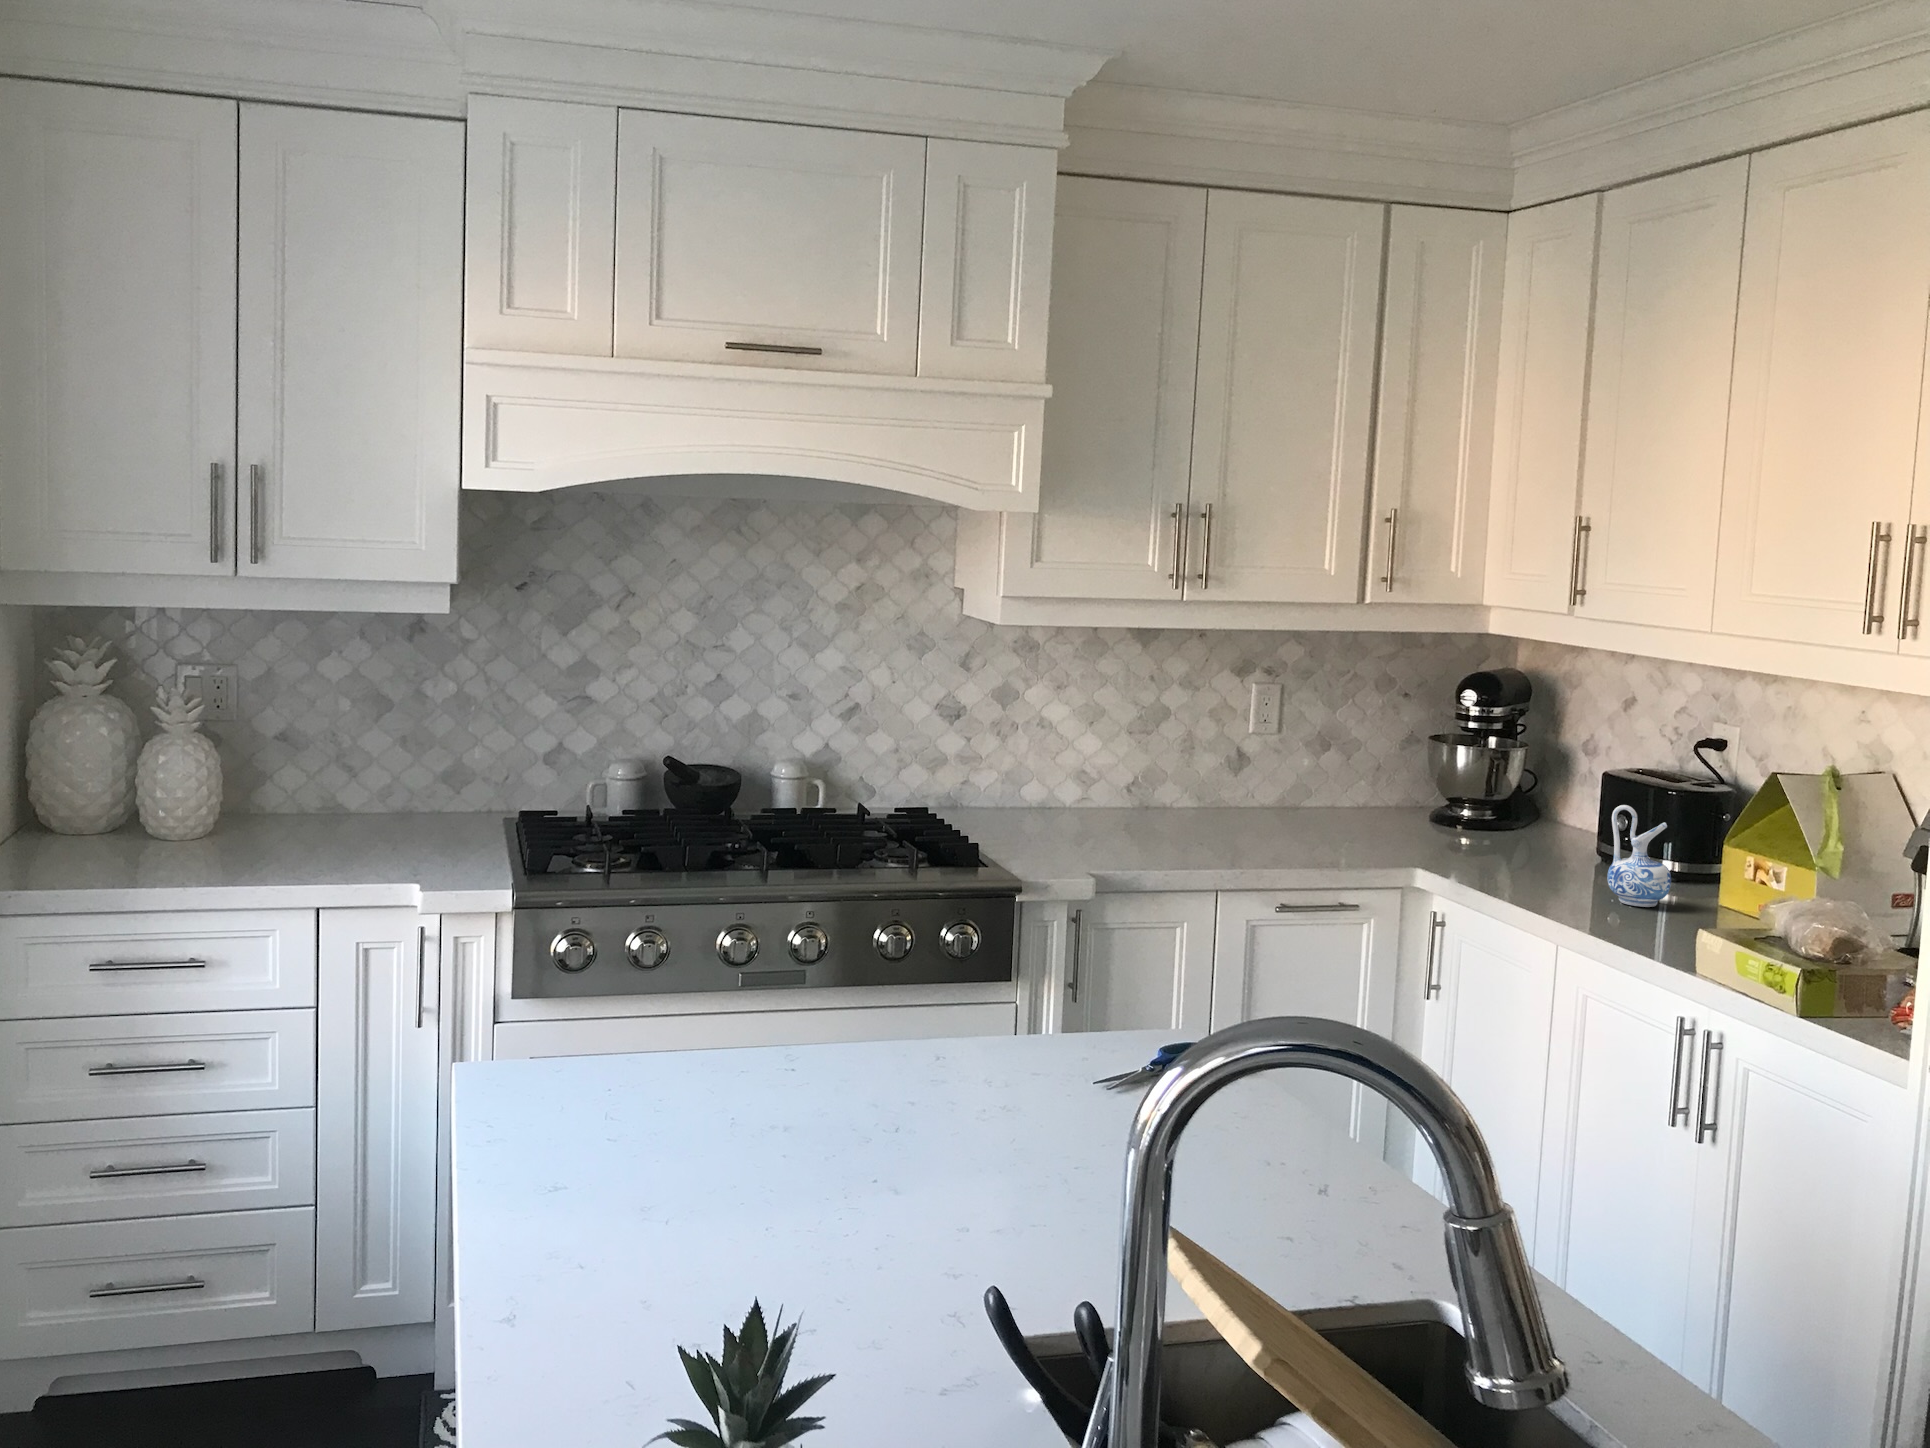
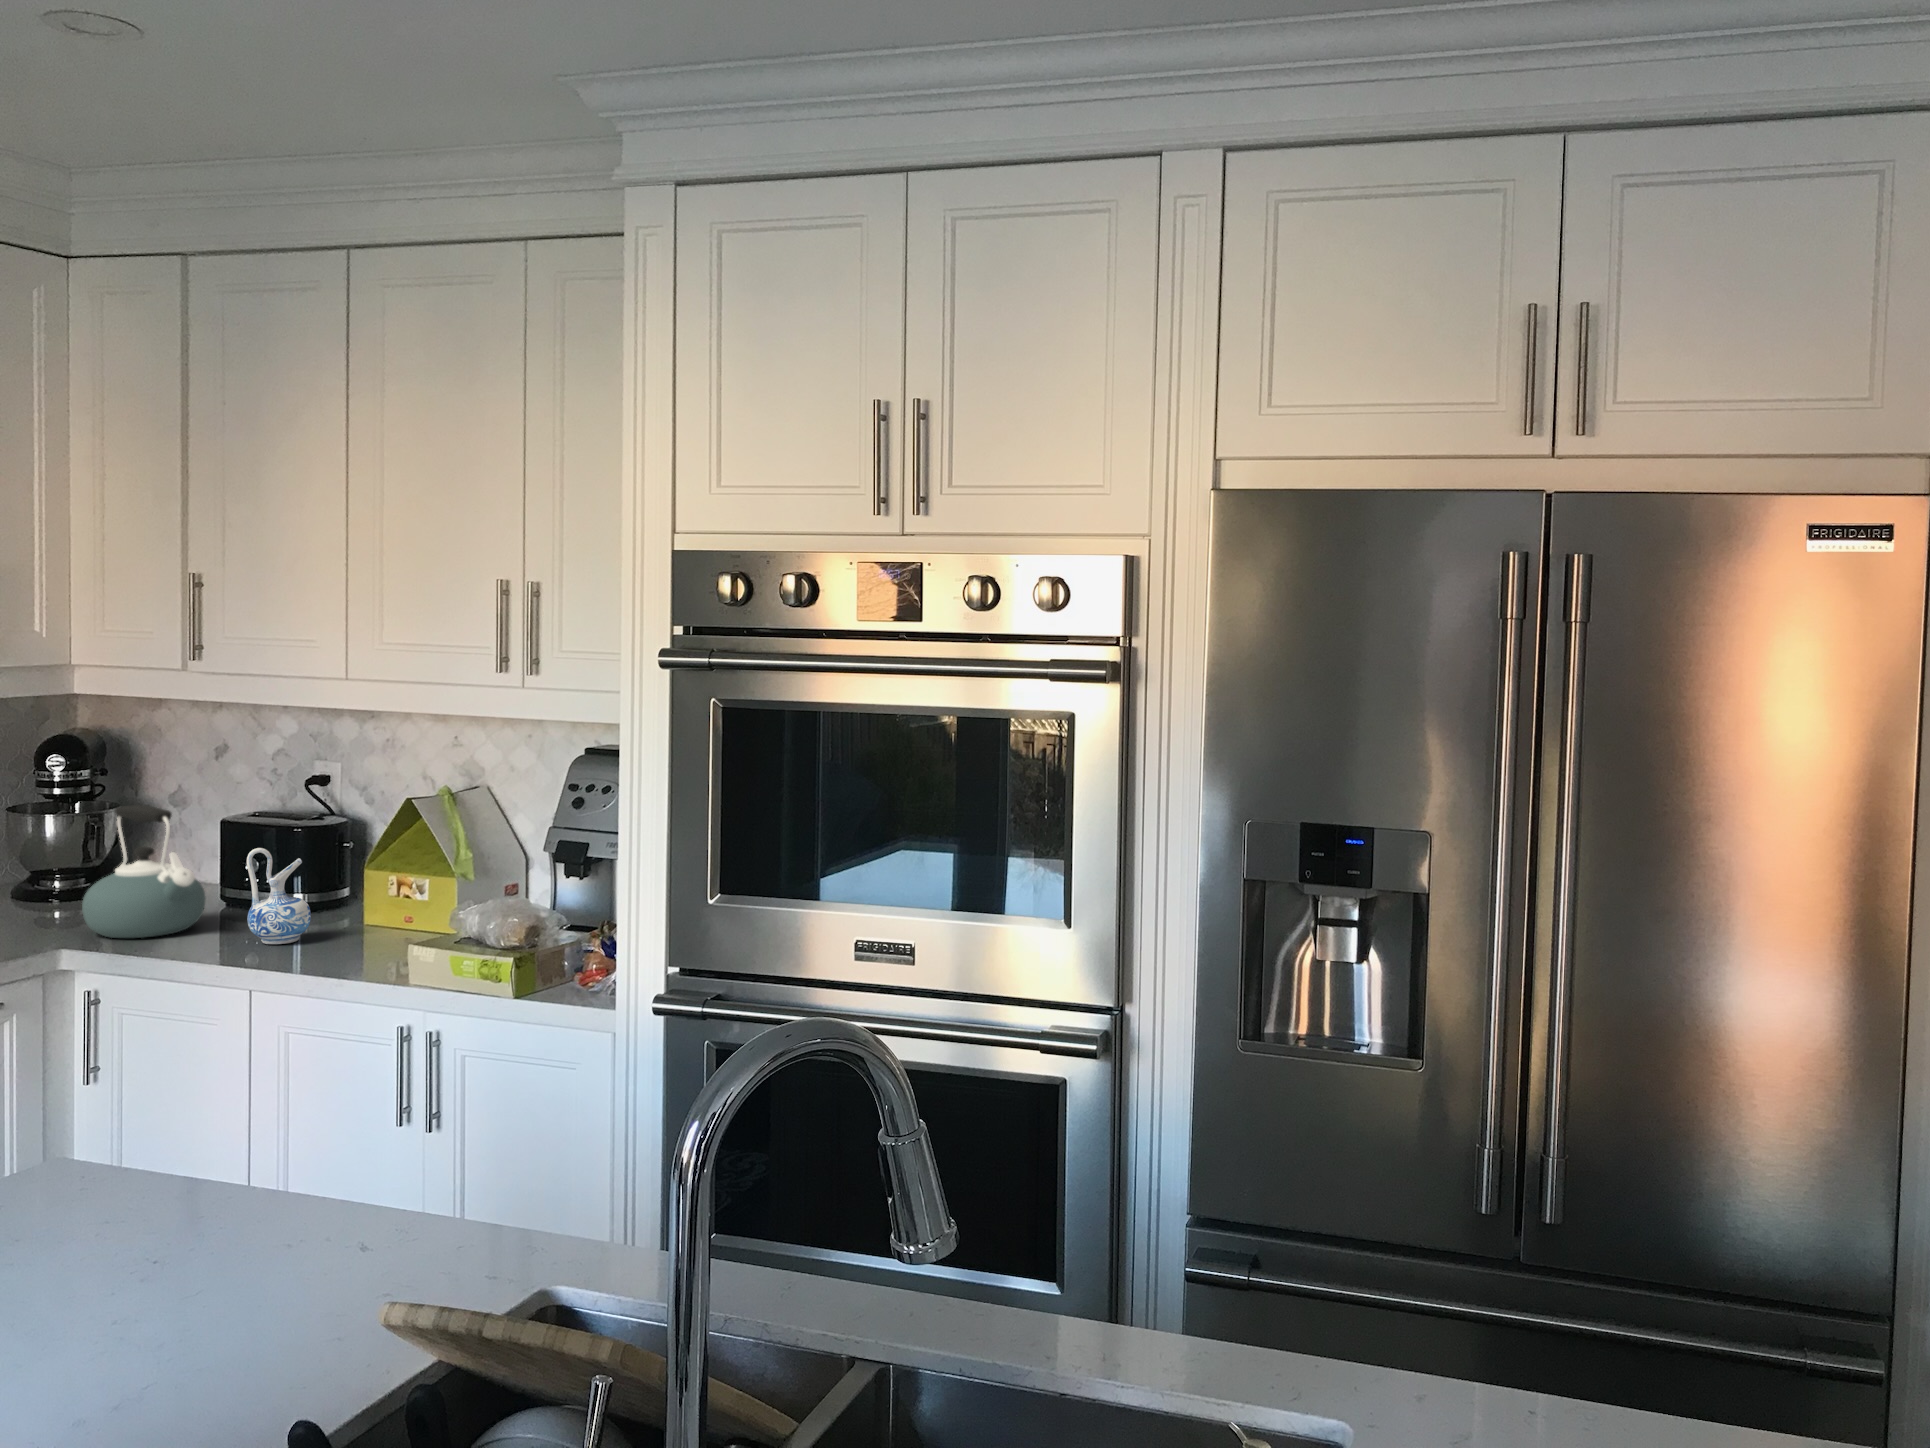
kettle: none [1470,747,1580,875] -> present [82,805,206,938]

